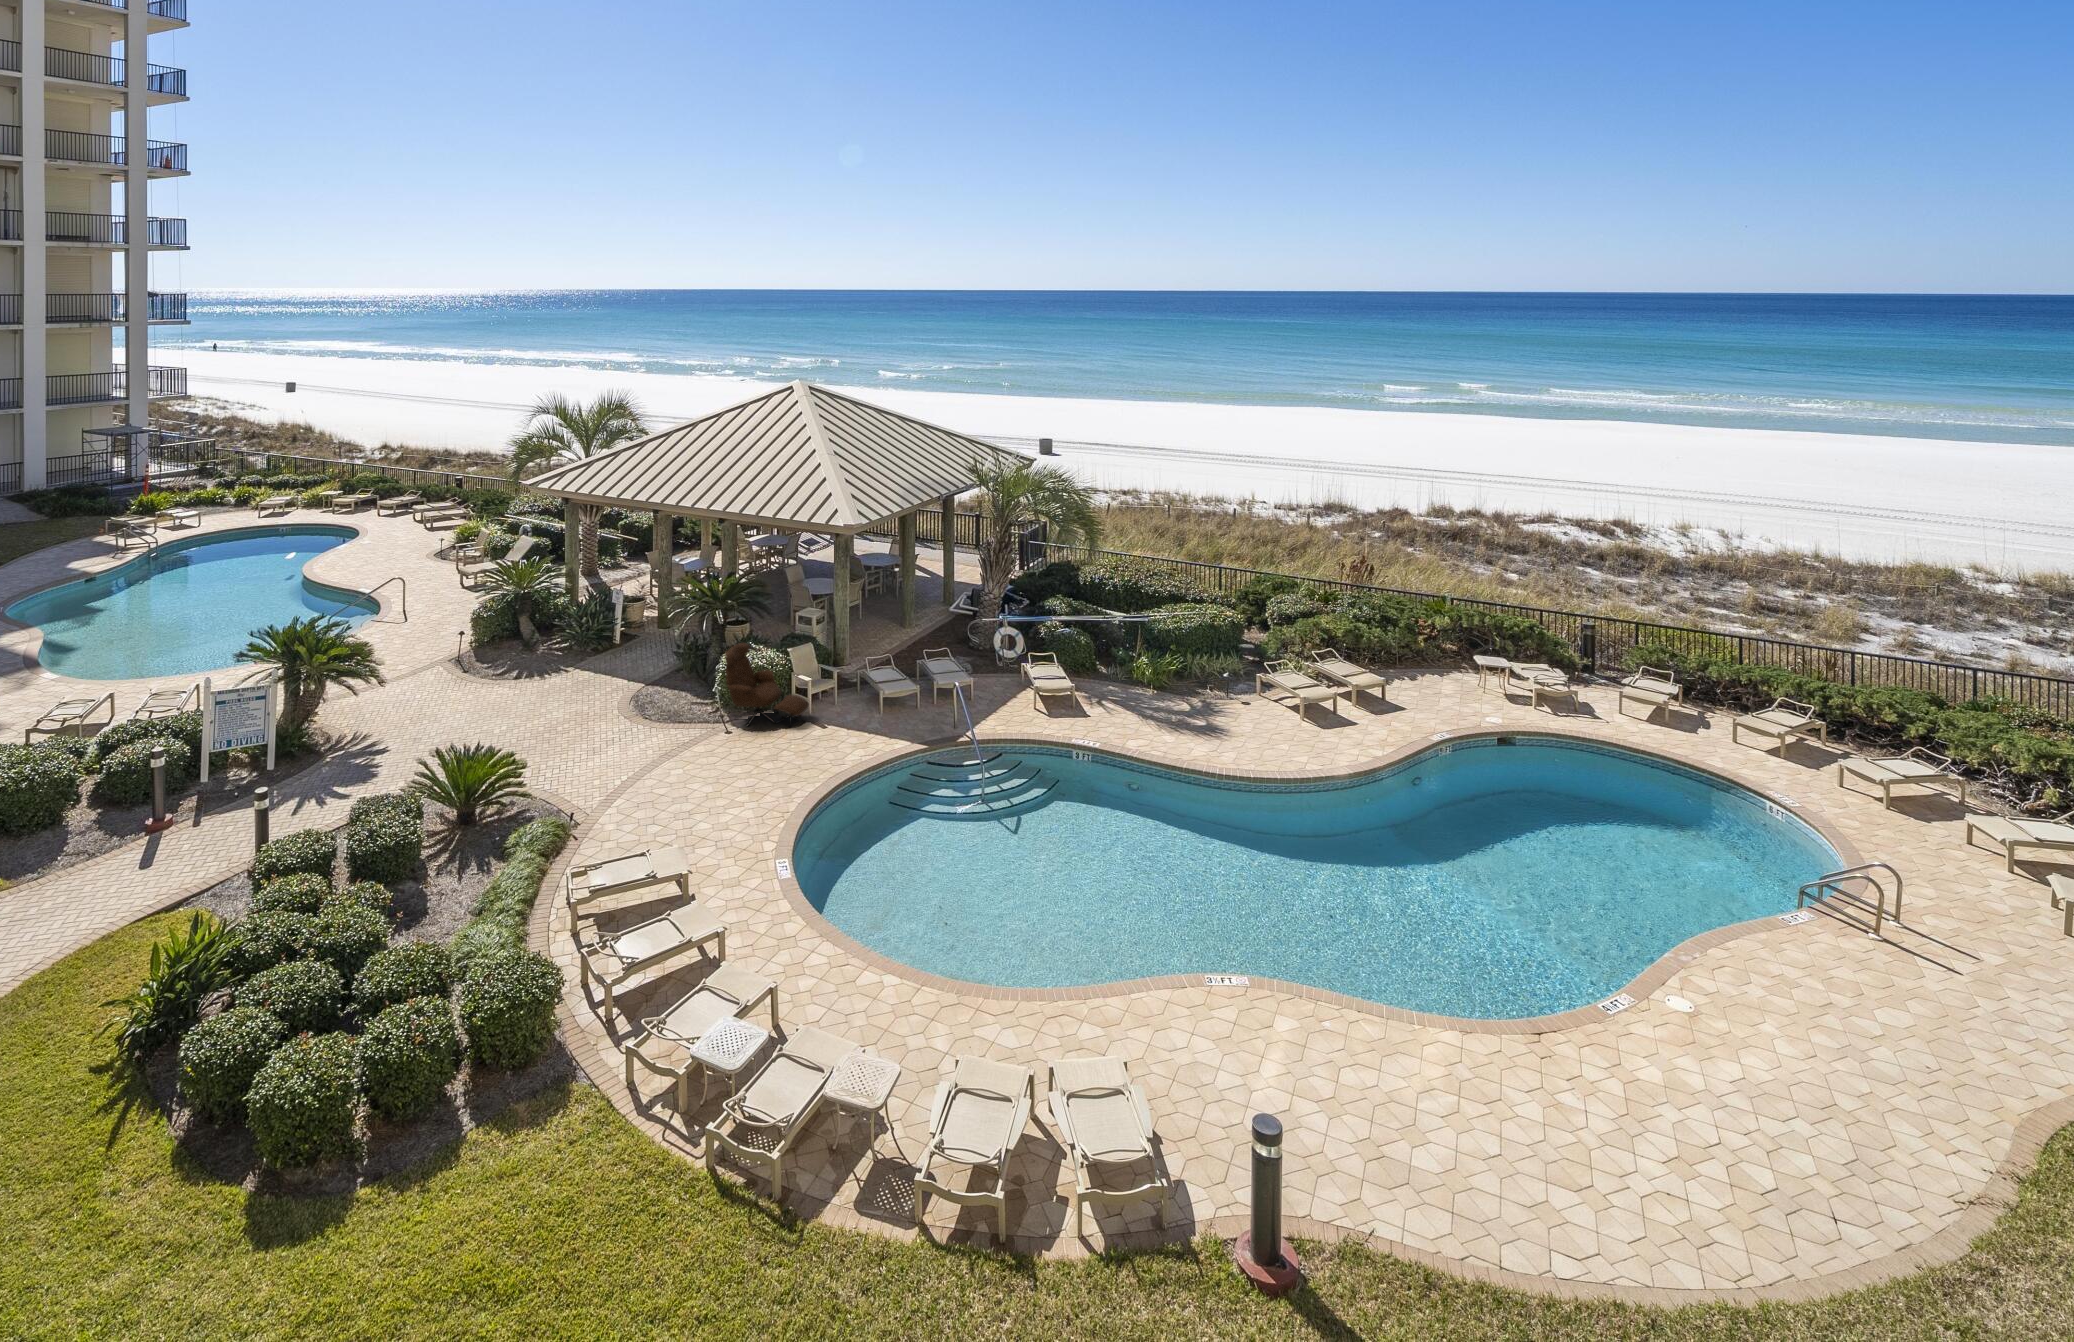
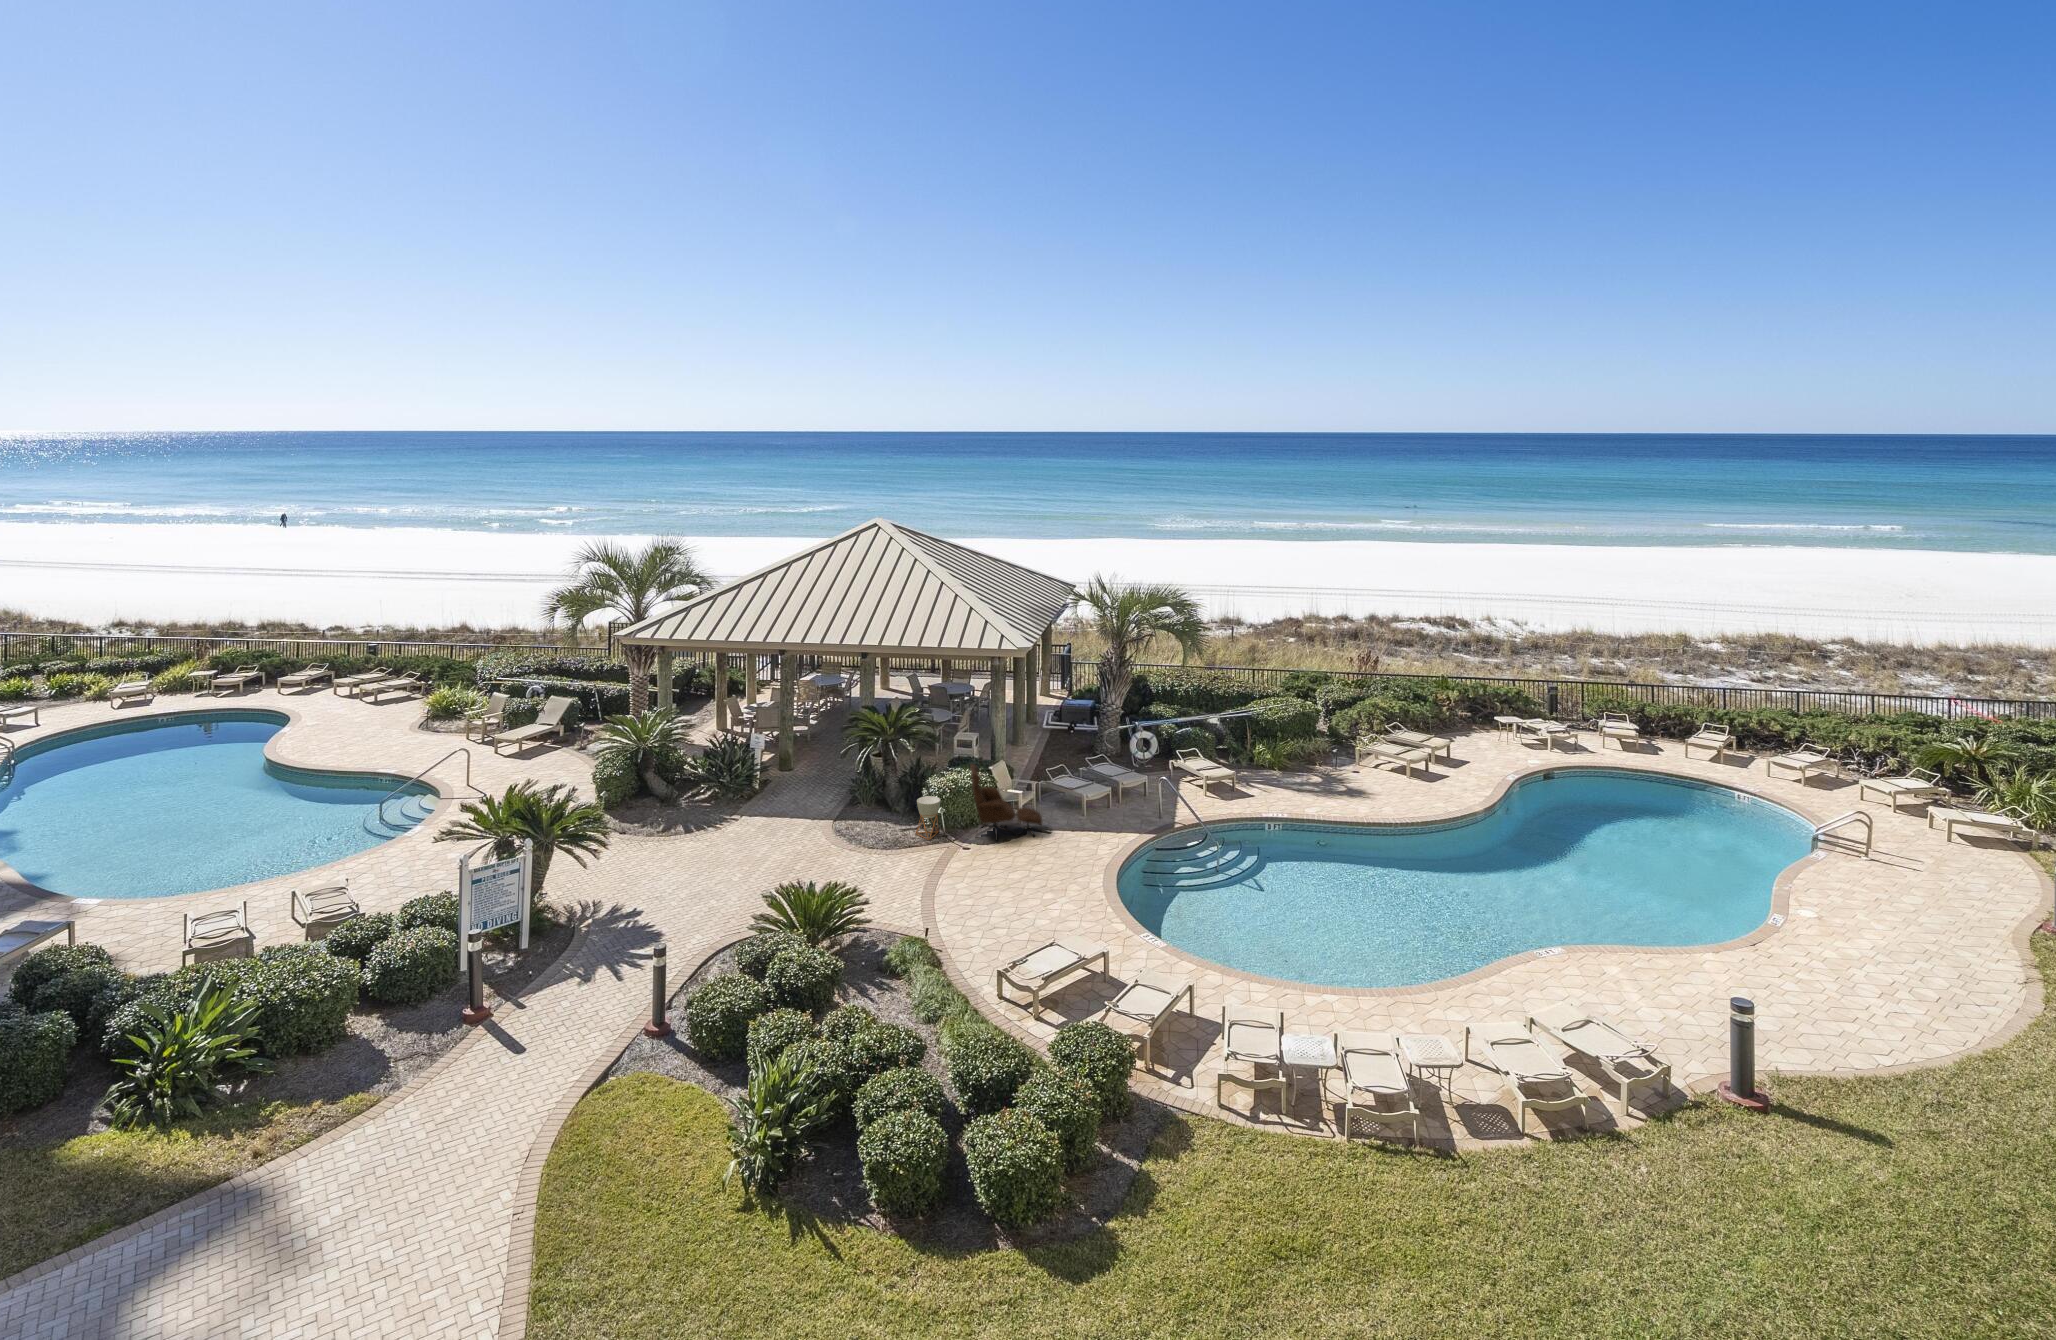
planter: none [681,671,707,715] -> present [916,796,941,840]

